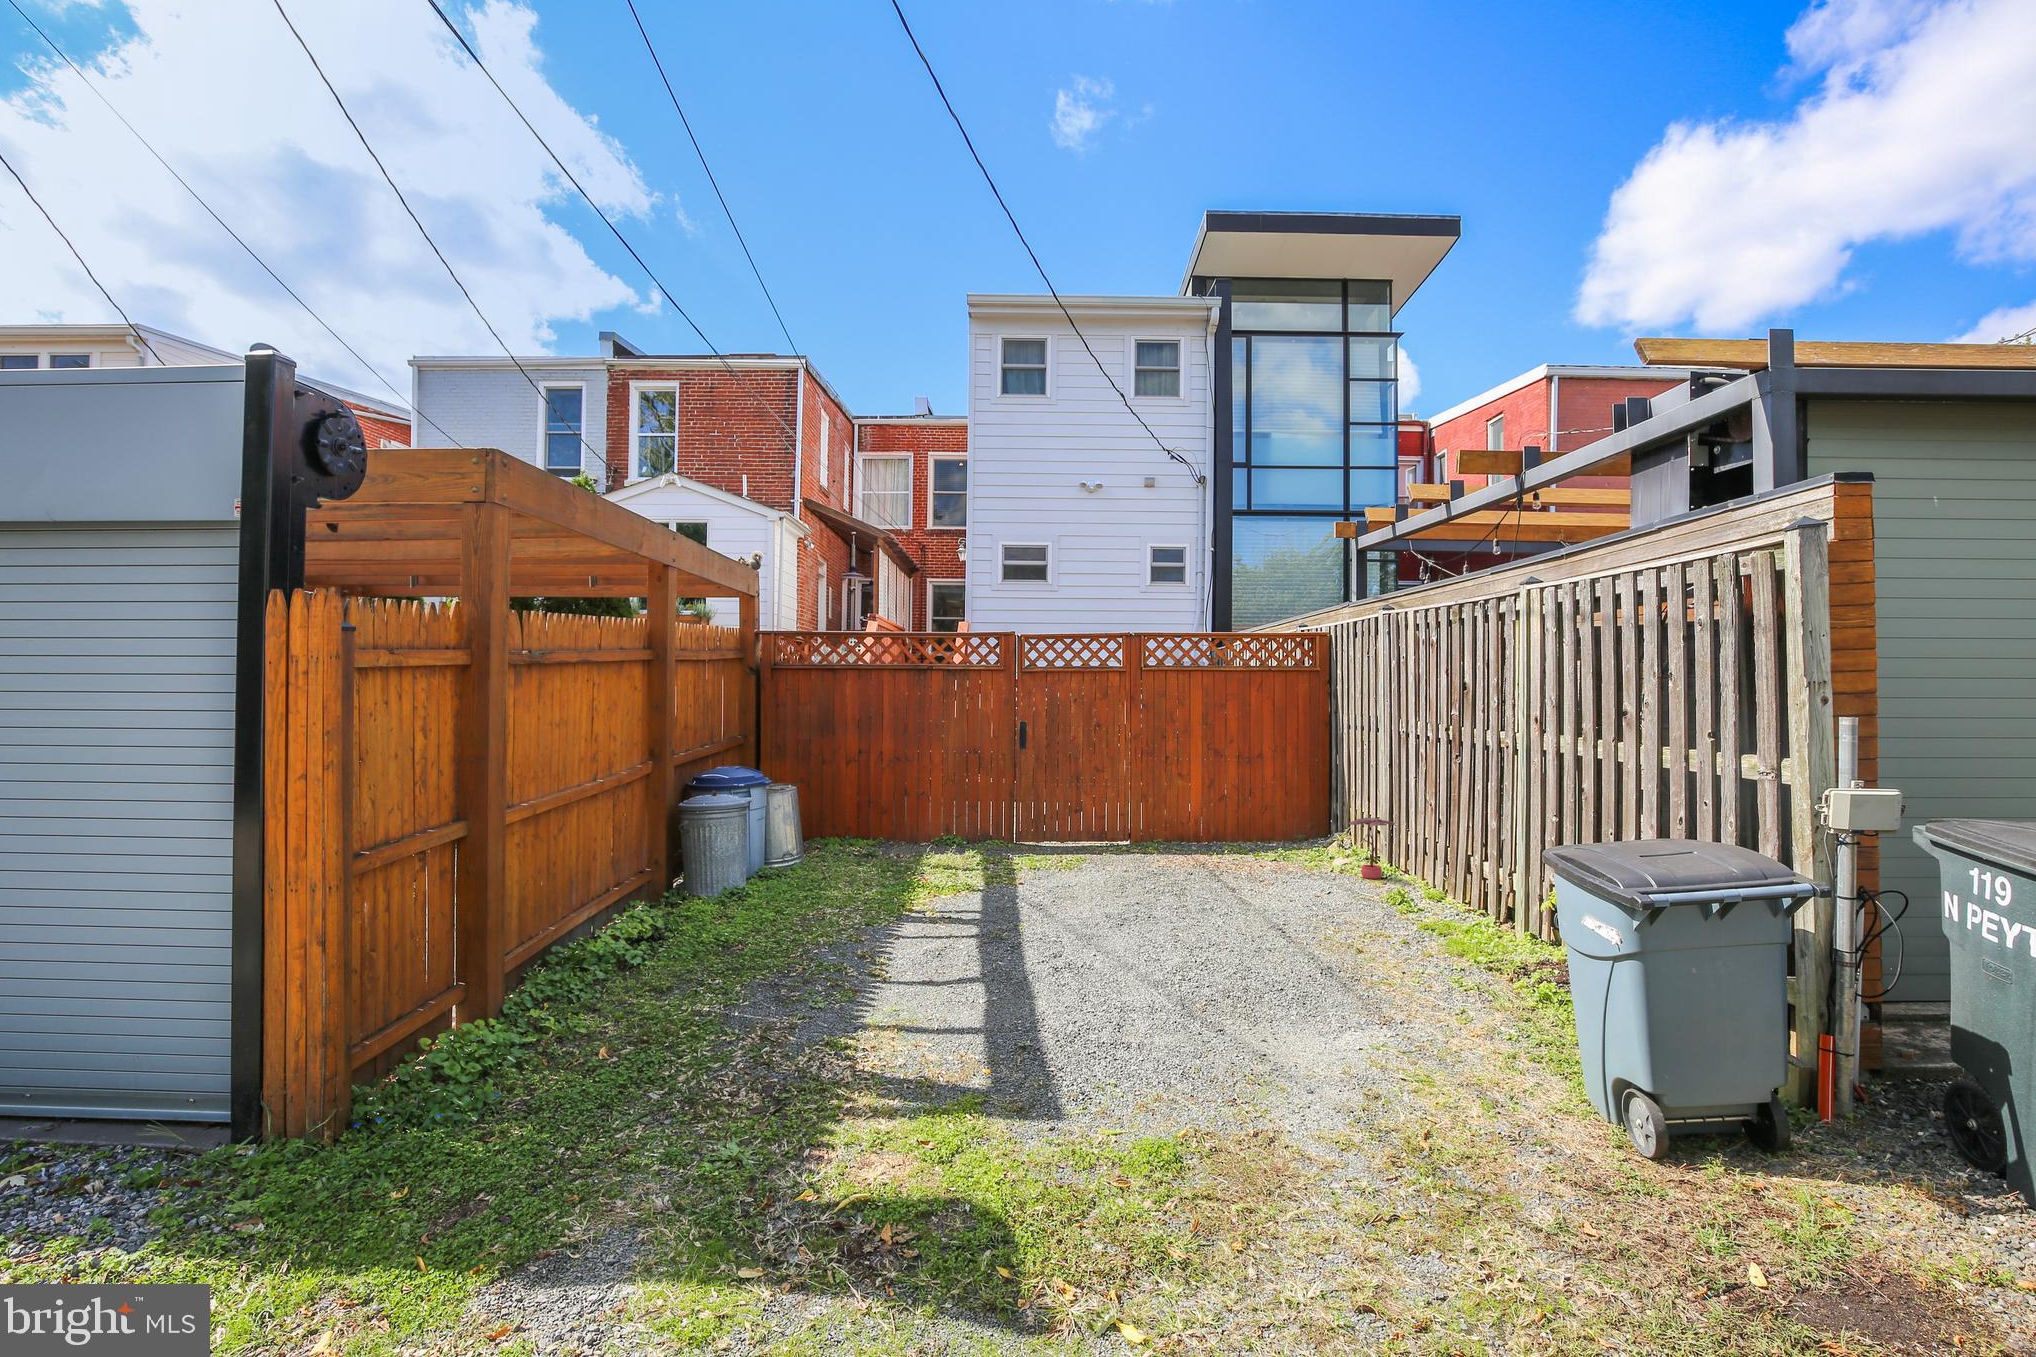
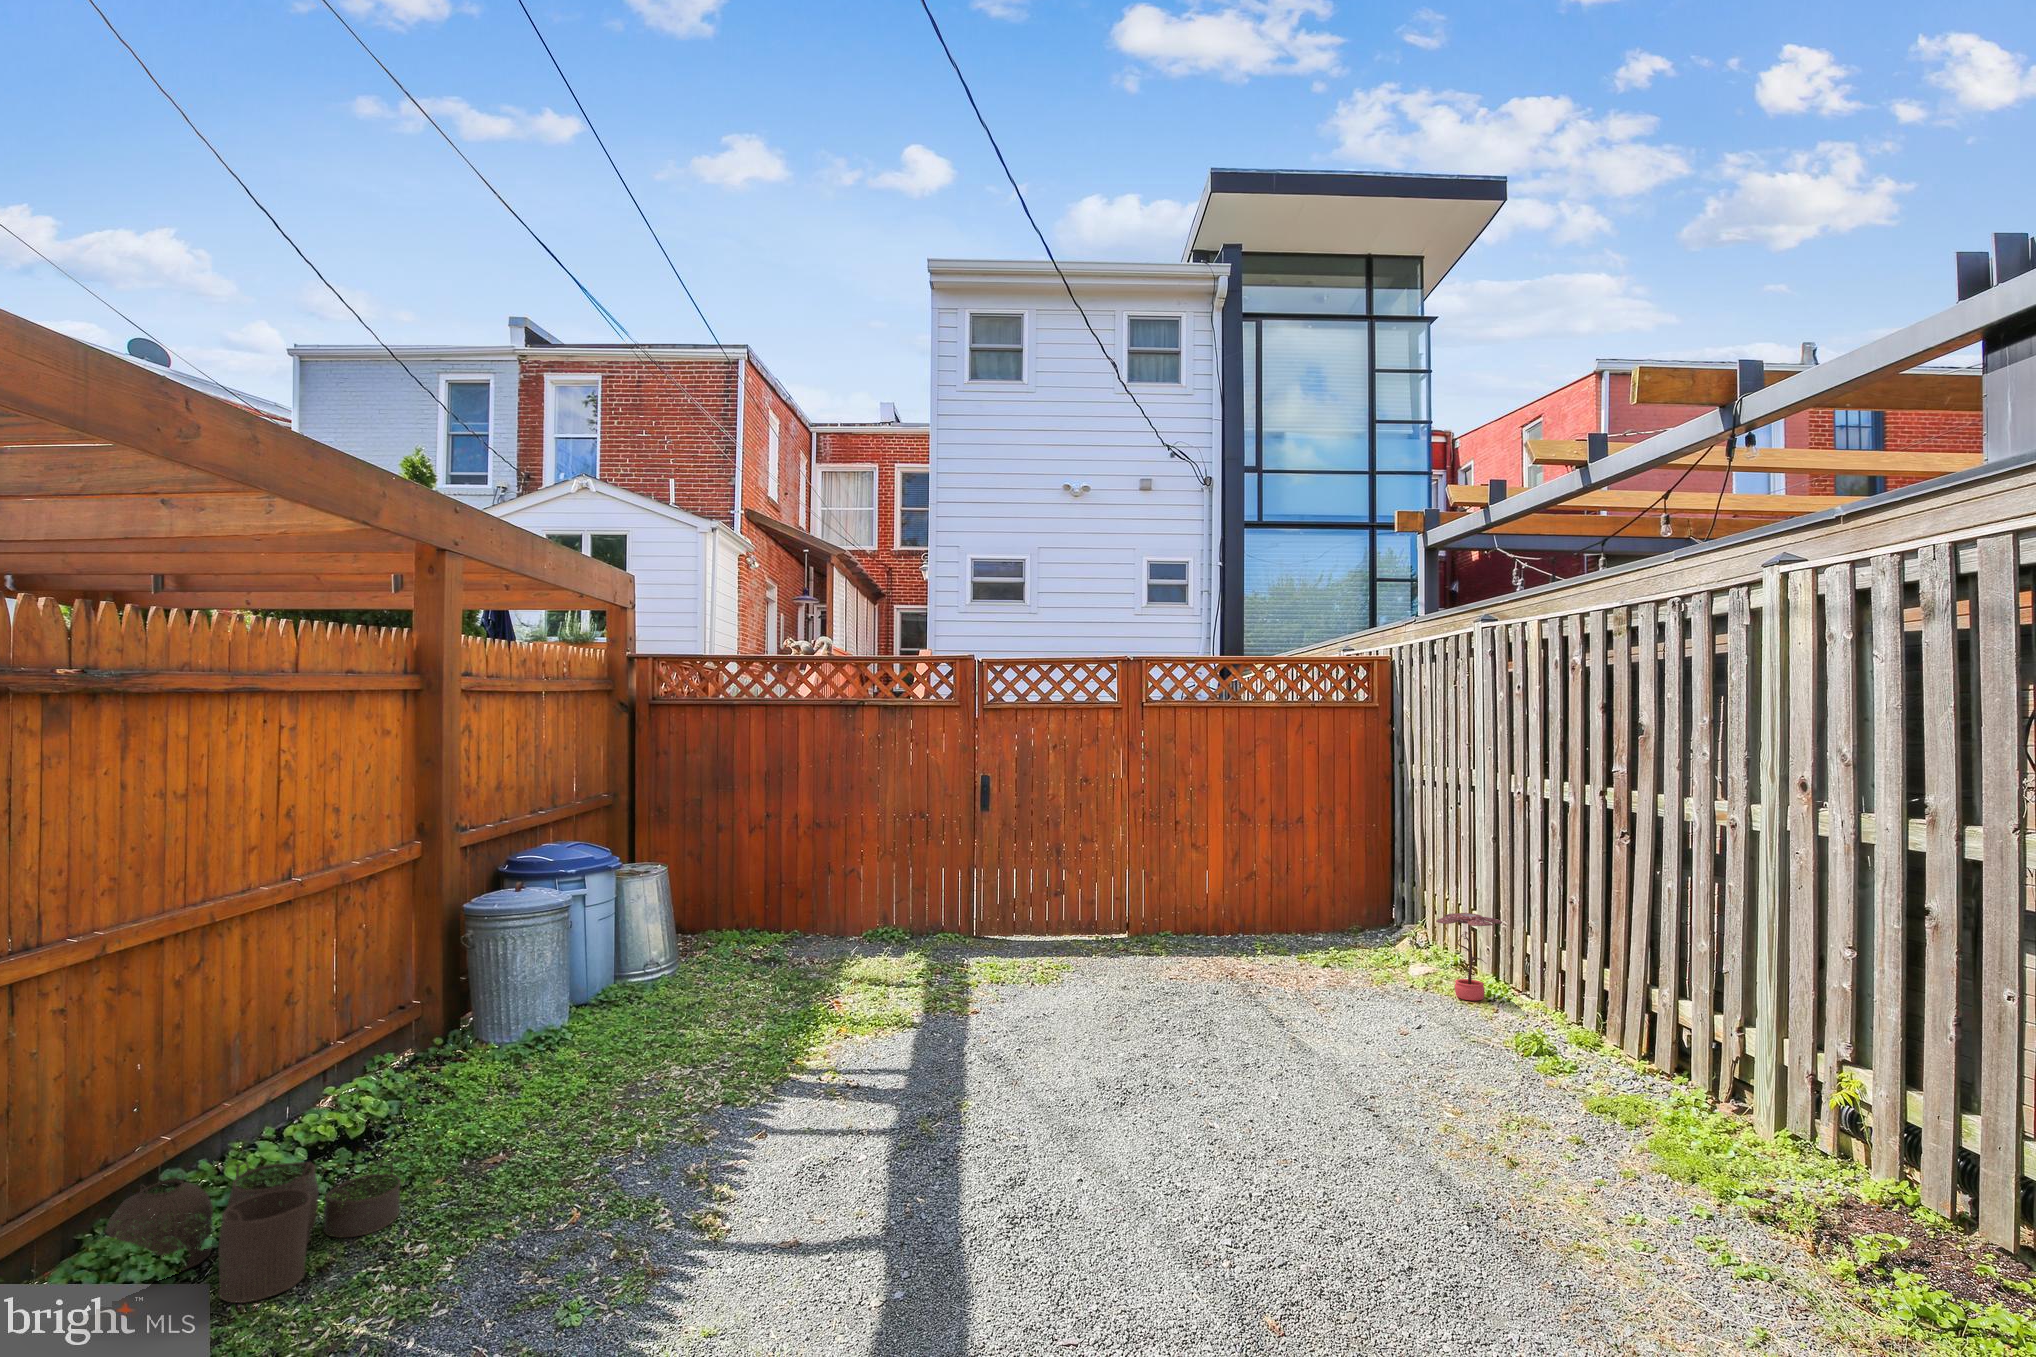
woven basket: none [549,933,696,998] -> present [104,1162,401,1303]

